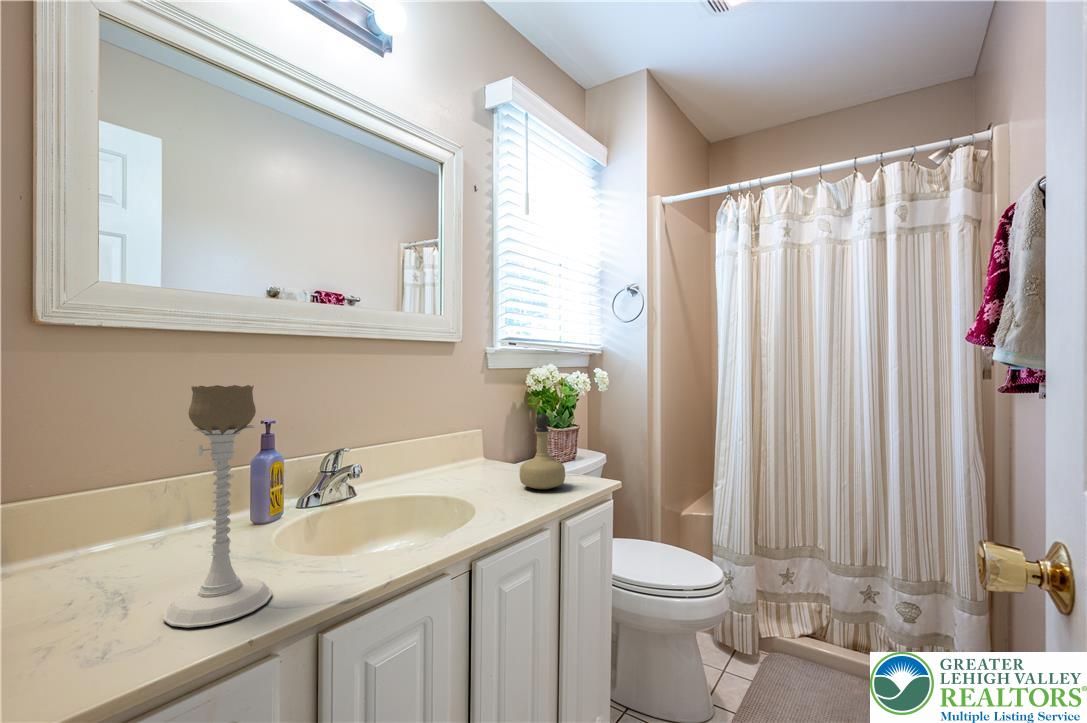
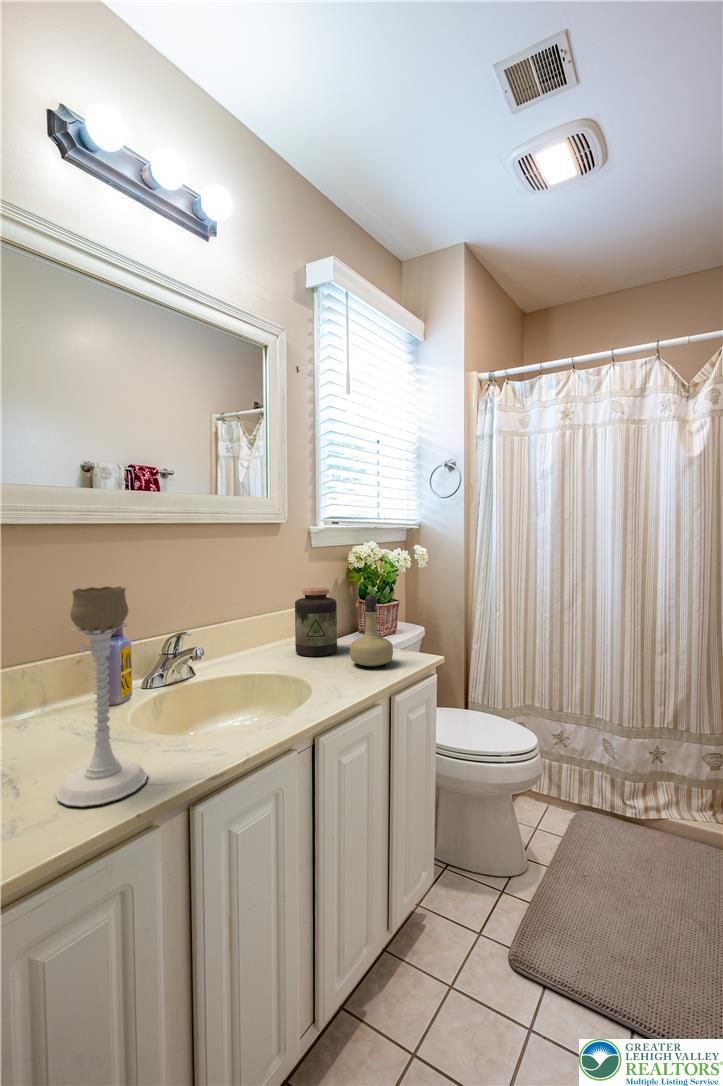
jar: none [466,408,509,479] -> present [295,588,337,656]

